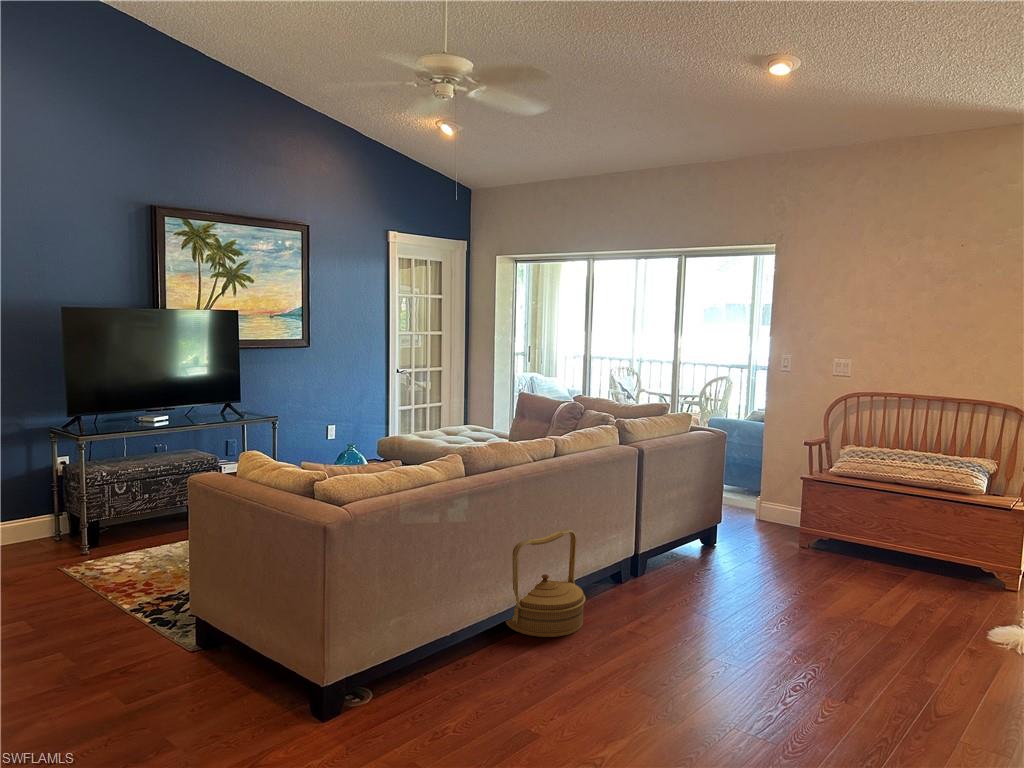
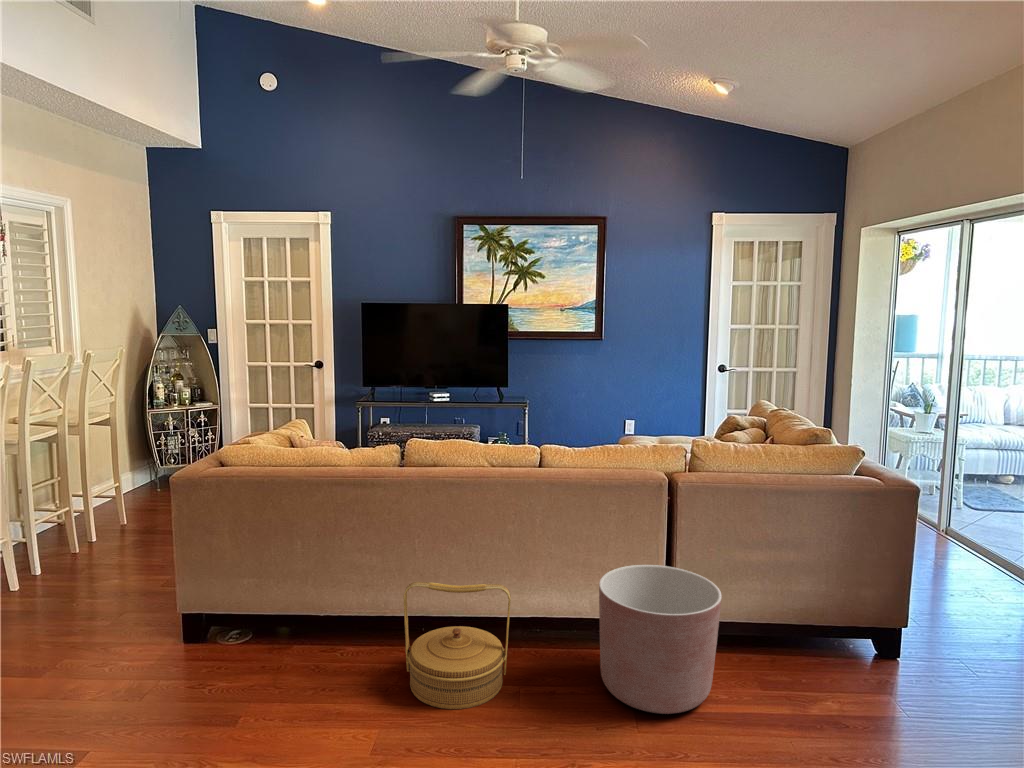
planter: none [601,497,688,592] -> present [599,565,722,714]

